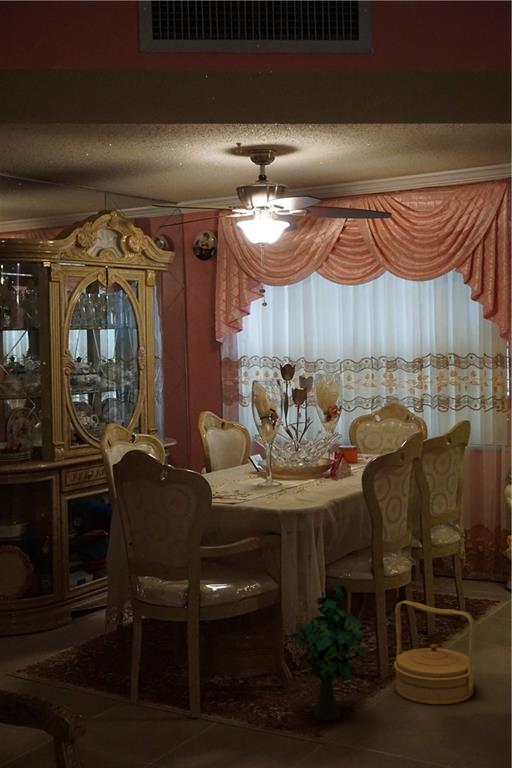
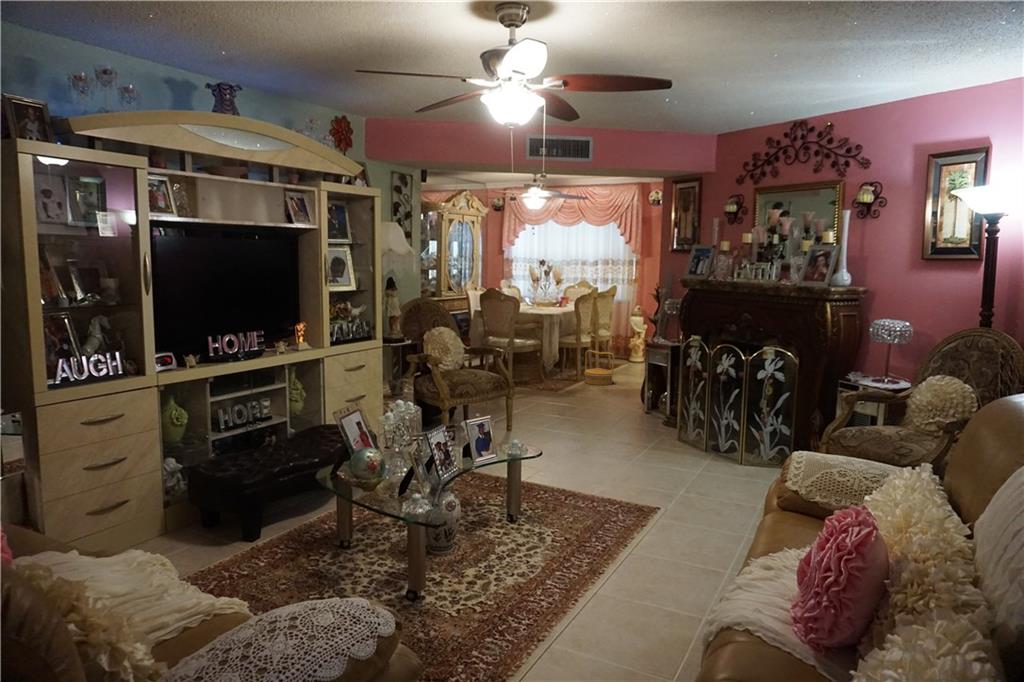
decorative plant: present [287,586,366,720] -> none [547,340,575,387]

